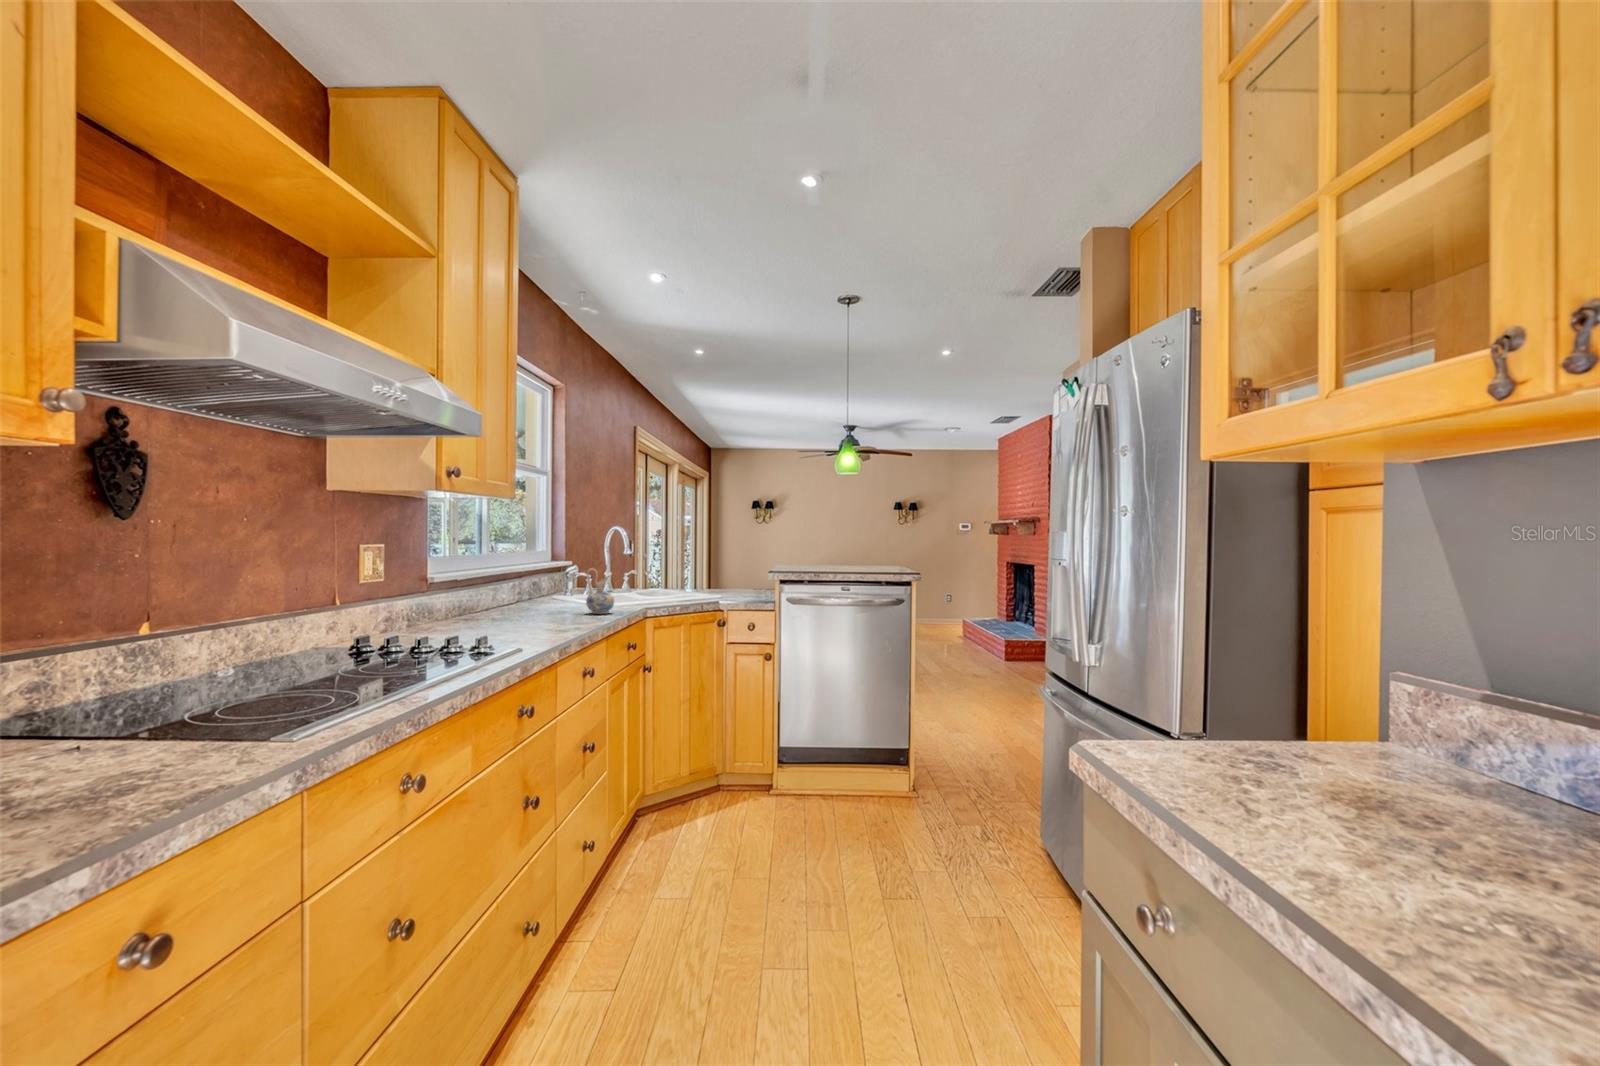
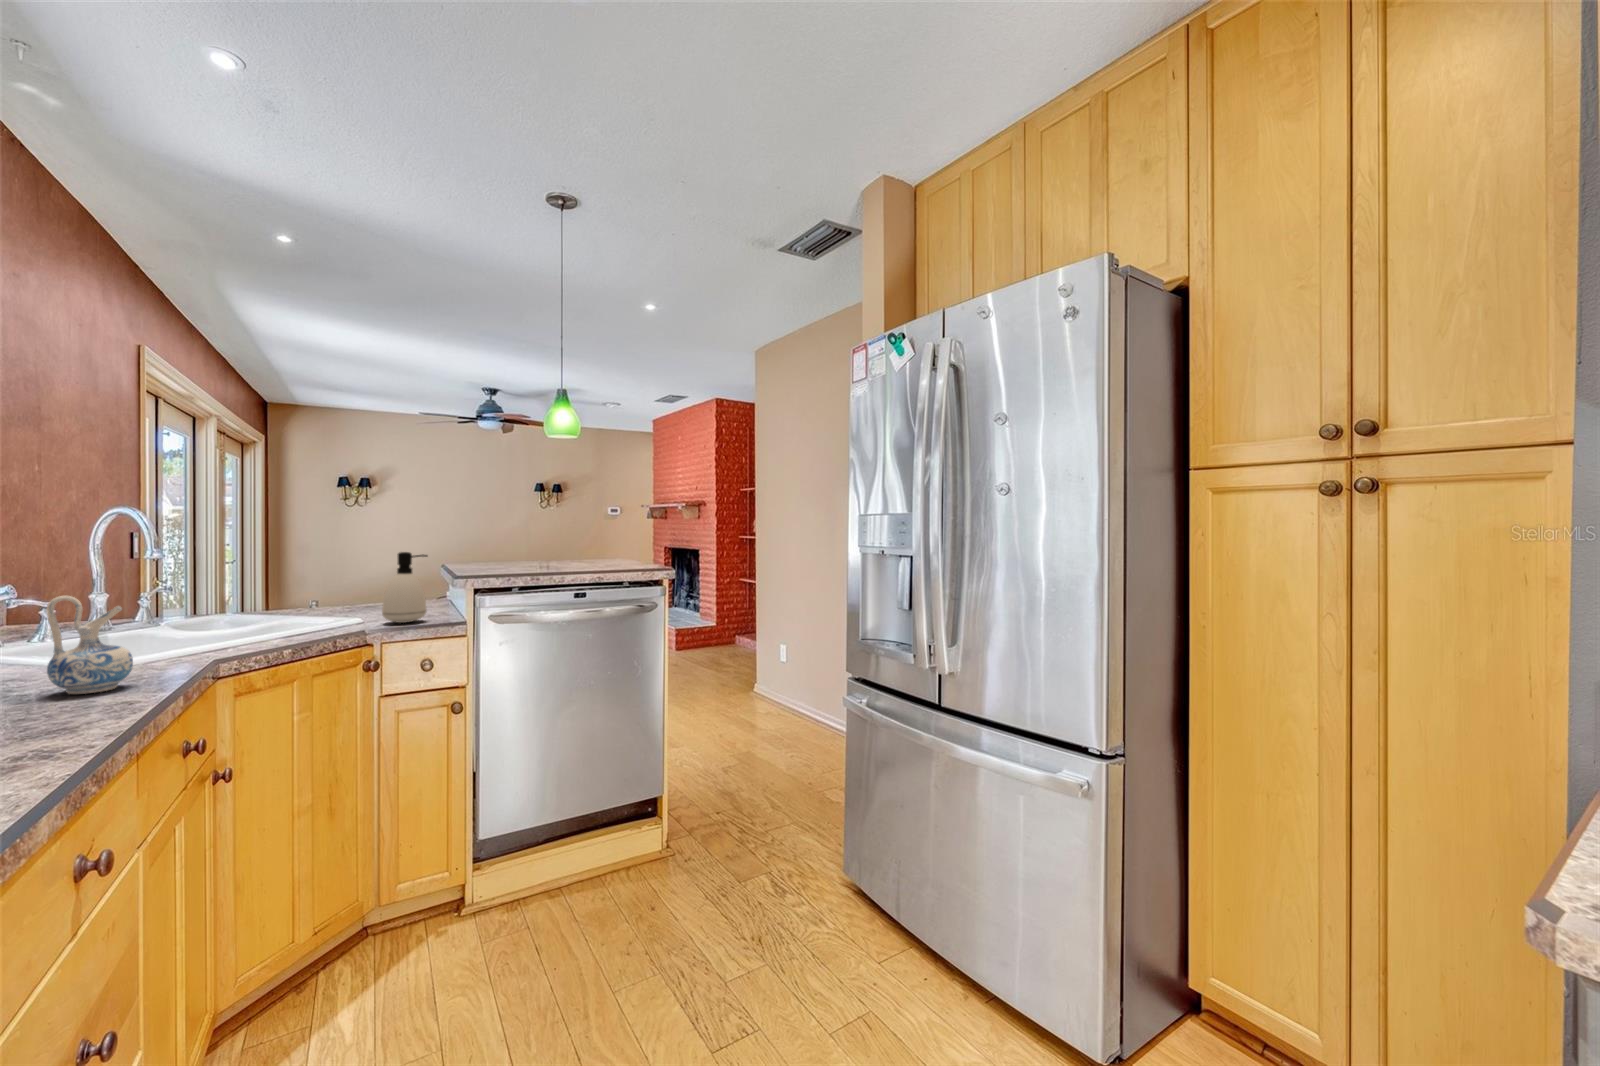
soap dispenser: none [731,555,756,599] -> present [382,552,427,623]

